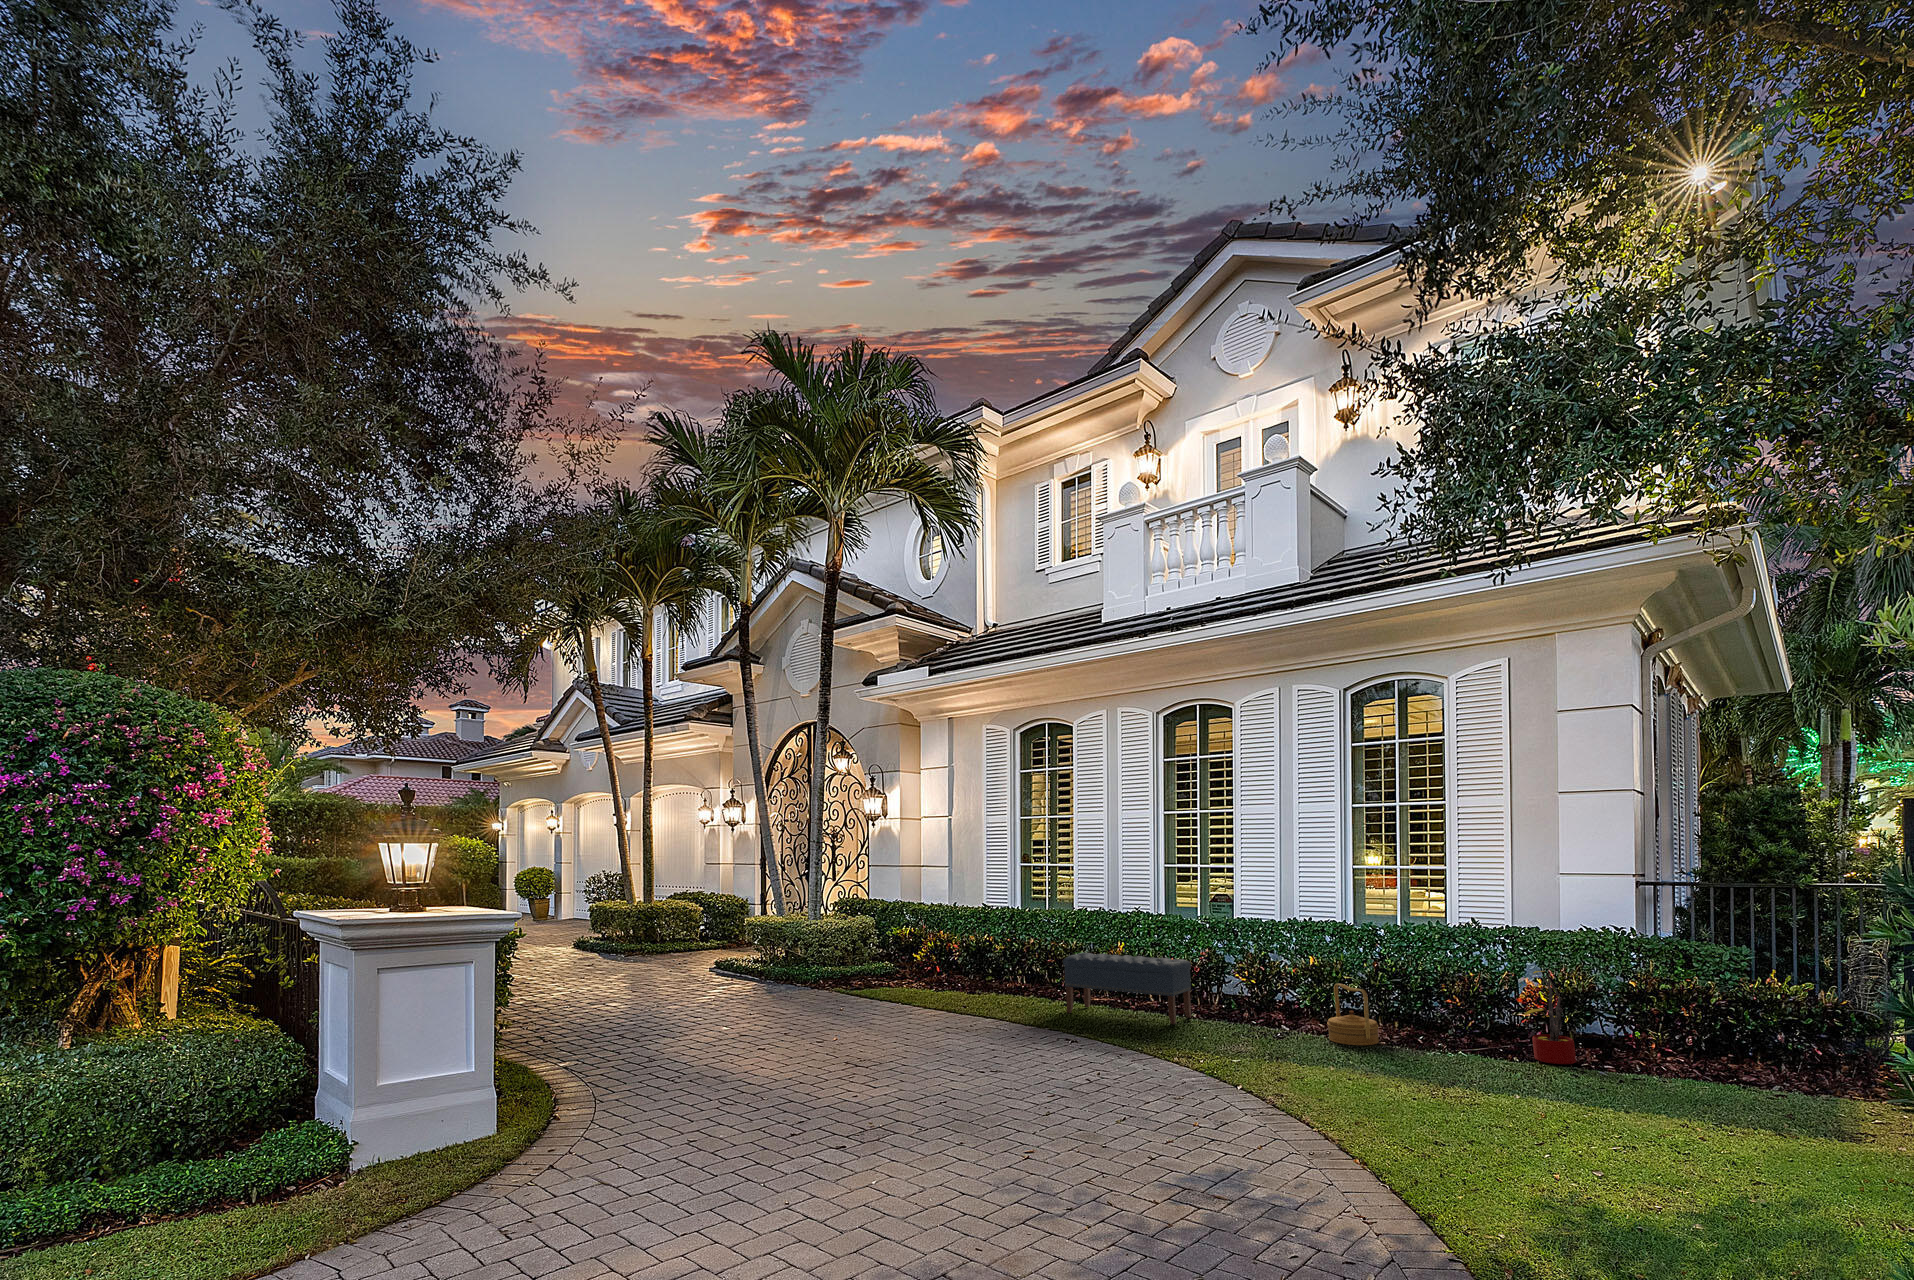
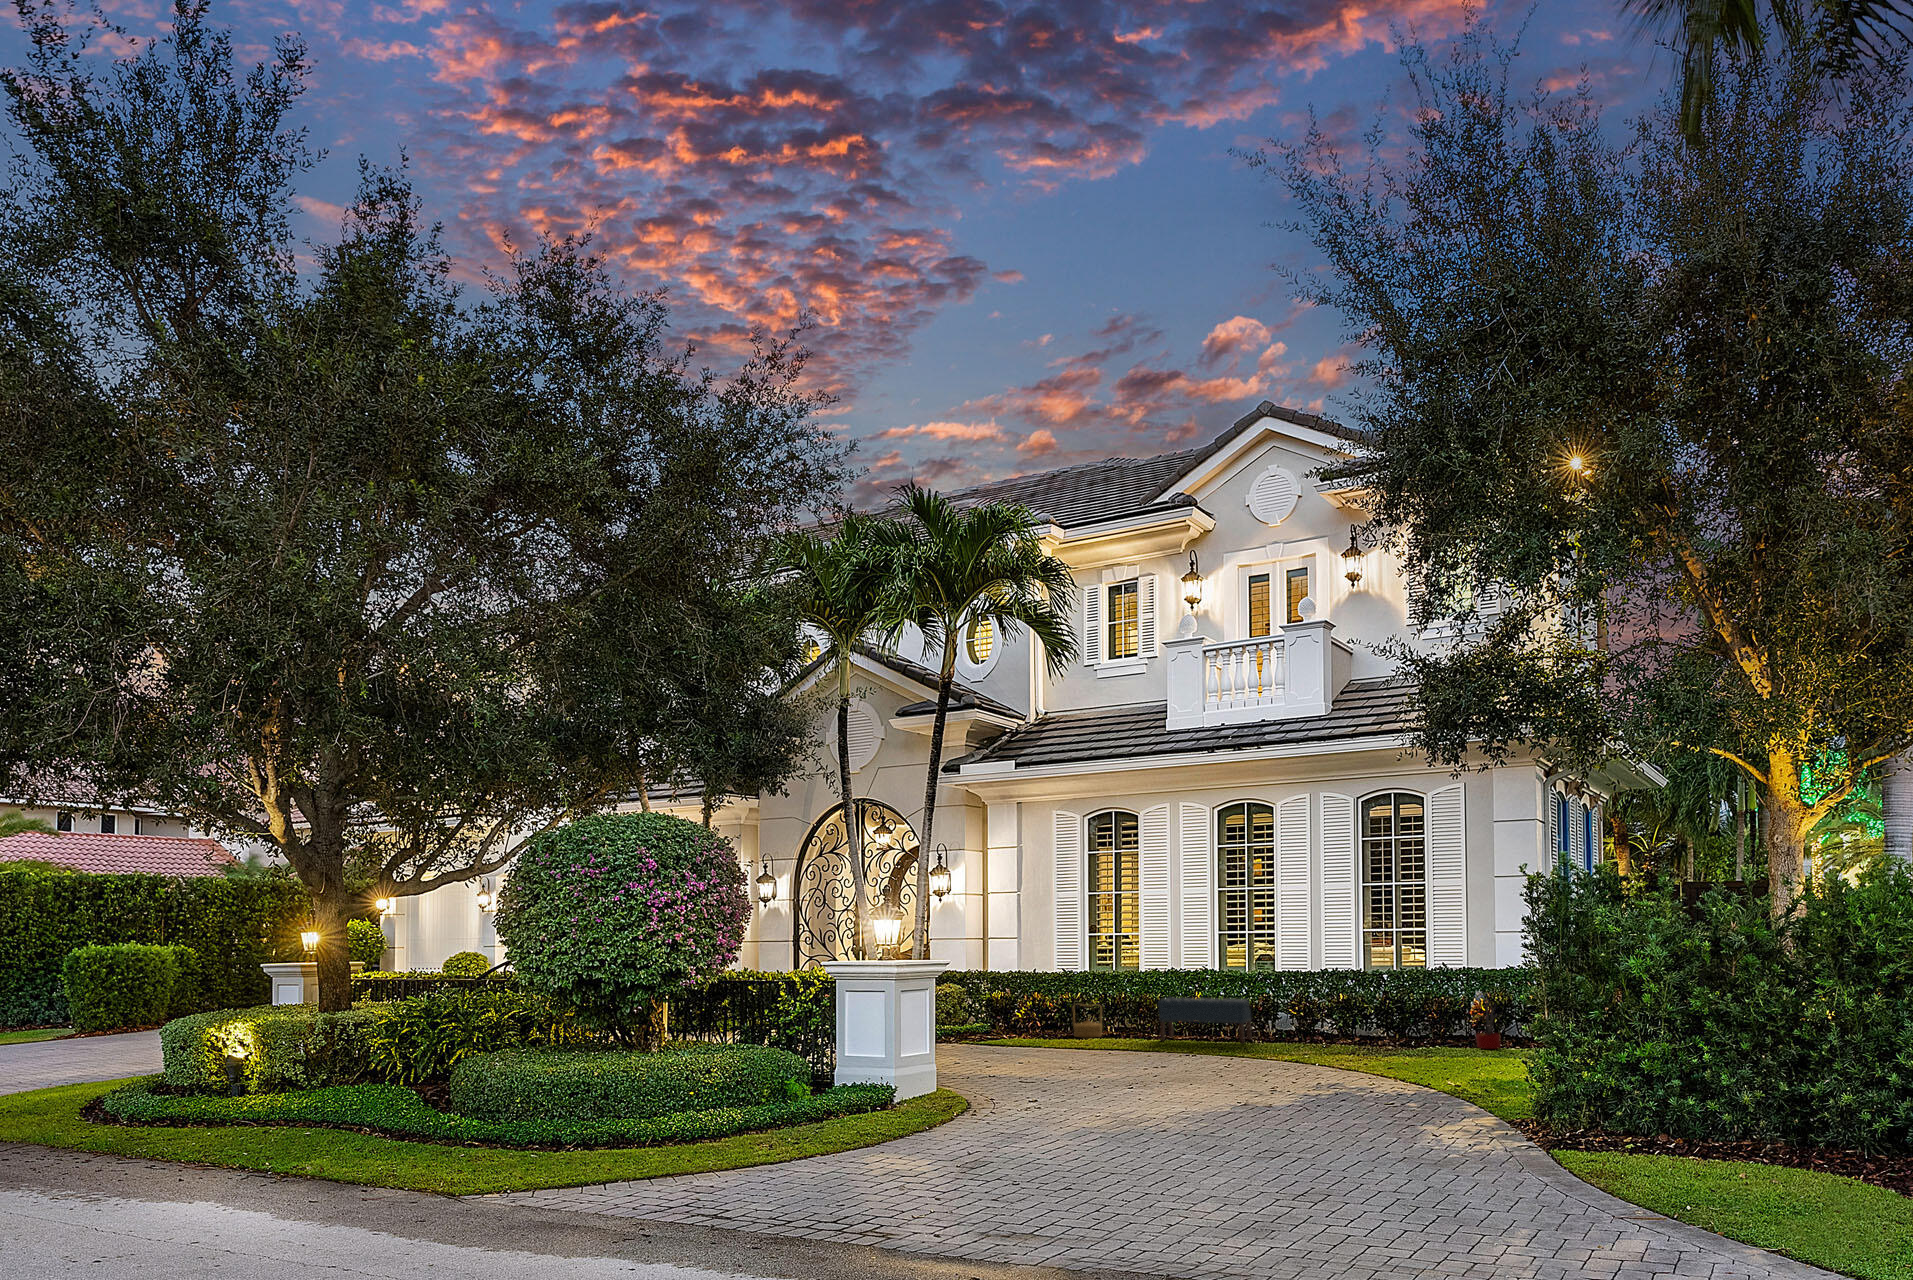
woven basket: present [1327,983,1379,1045] -> present [1073,1004,1102,1037]

